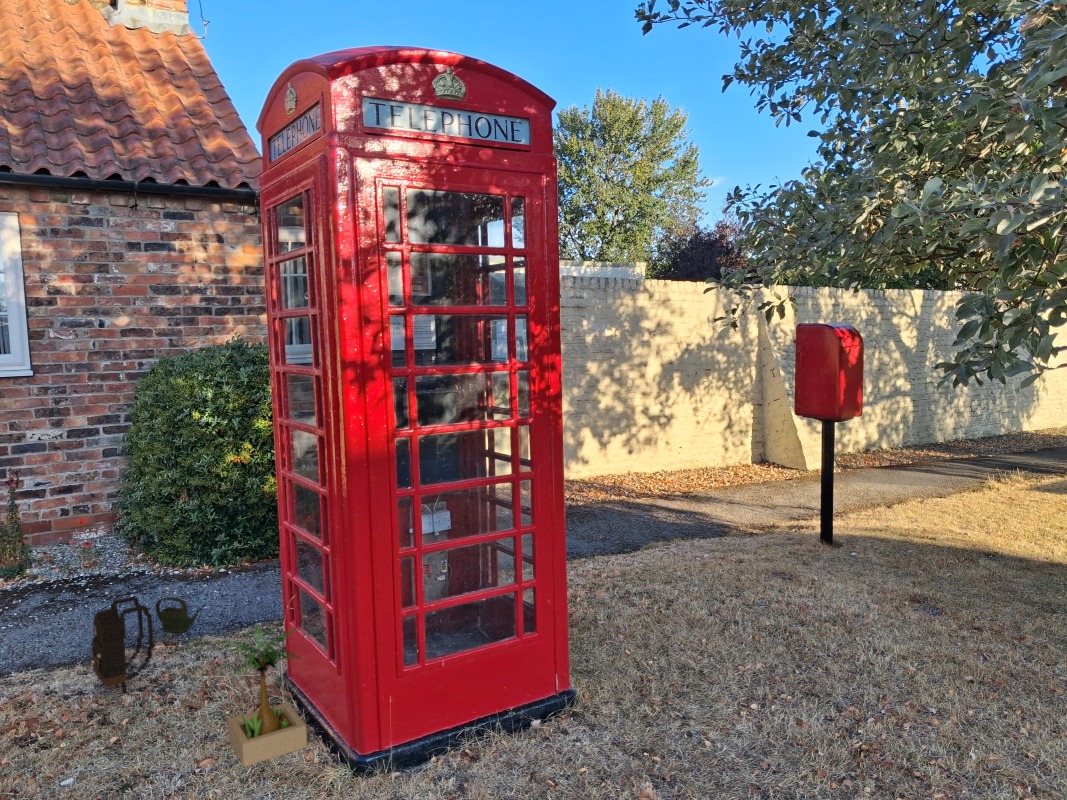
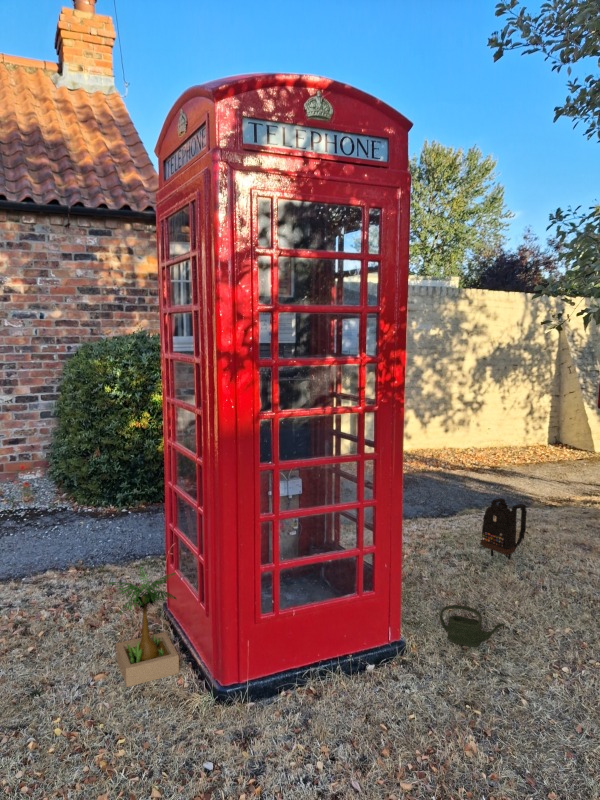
backpack: present [91,596,155,693] -> present [480,498,527,560]
watering can: present [155,597,201,633] -> present [440,605,505,647]

